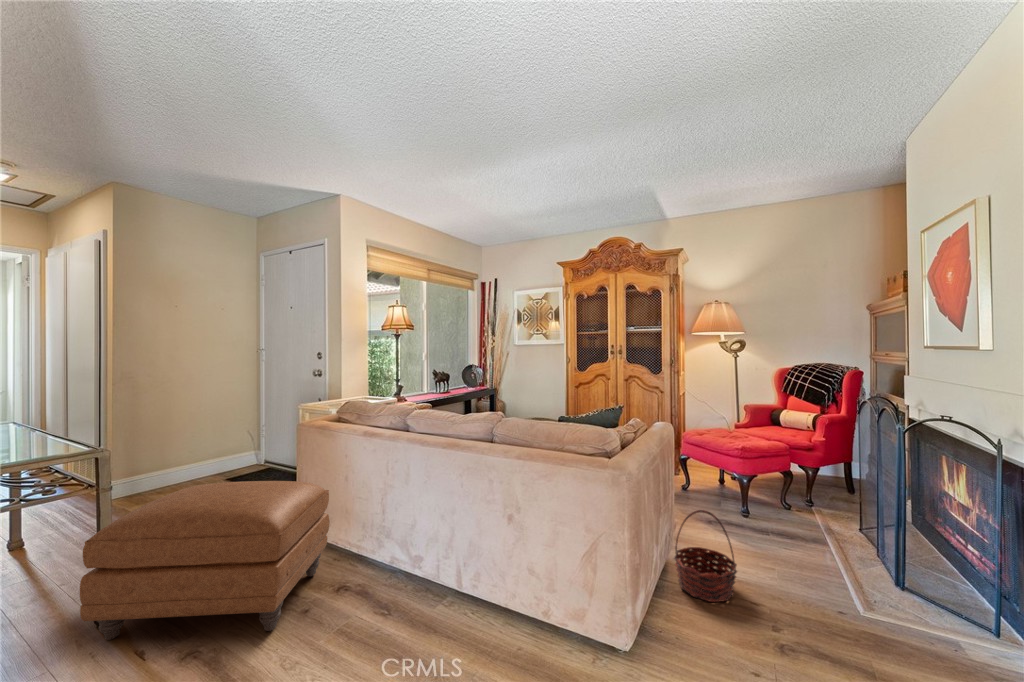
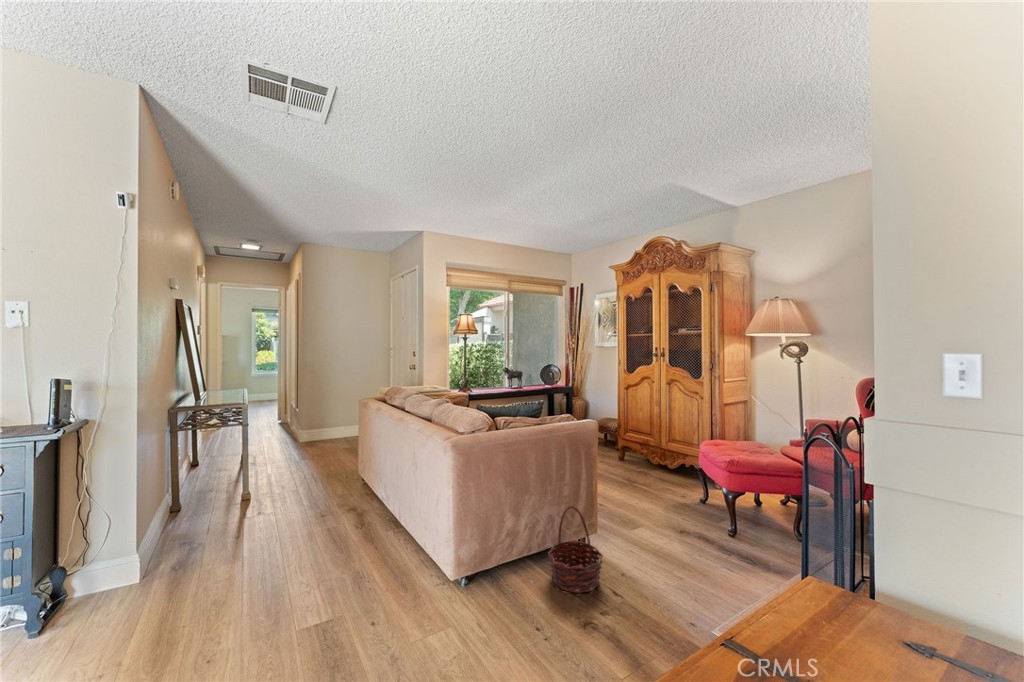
ottoman: present [80,481,330,640] -> none [216,434,352,525]

